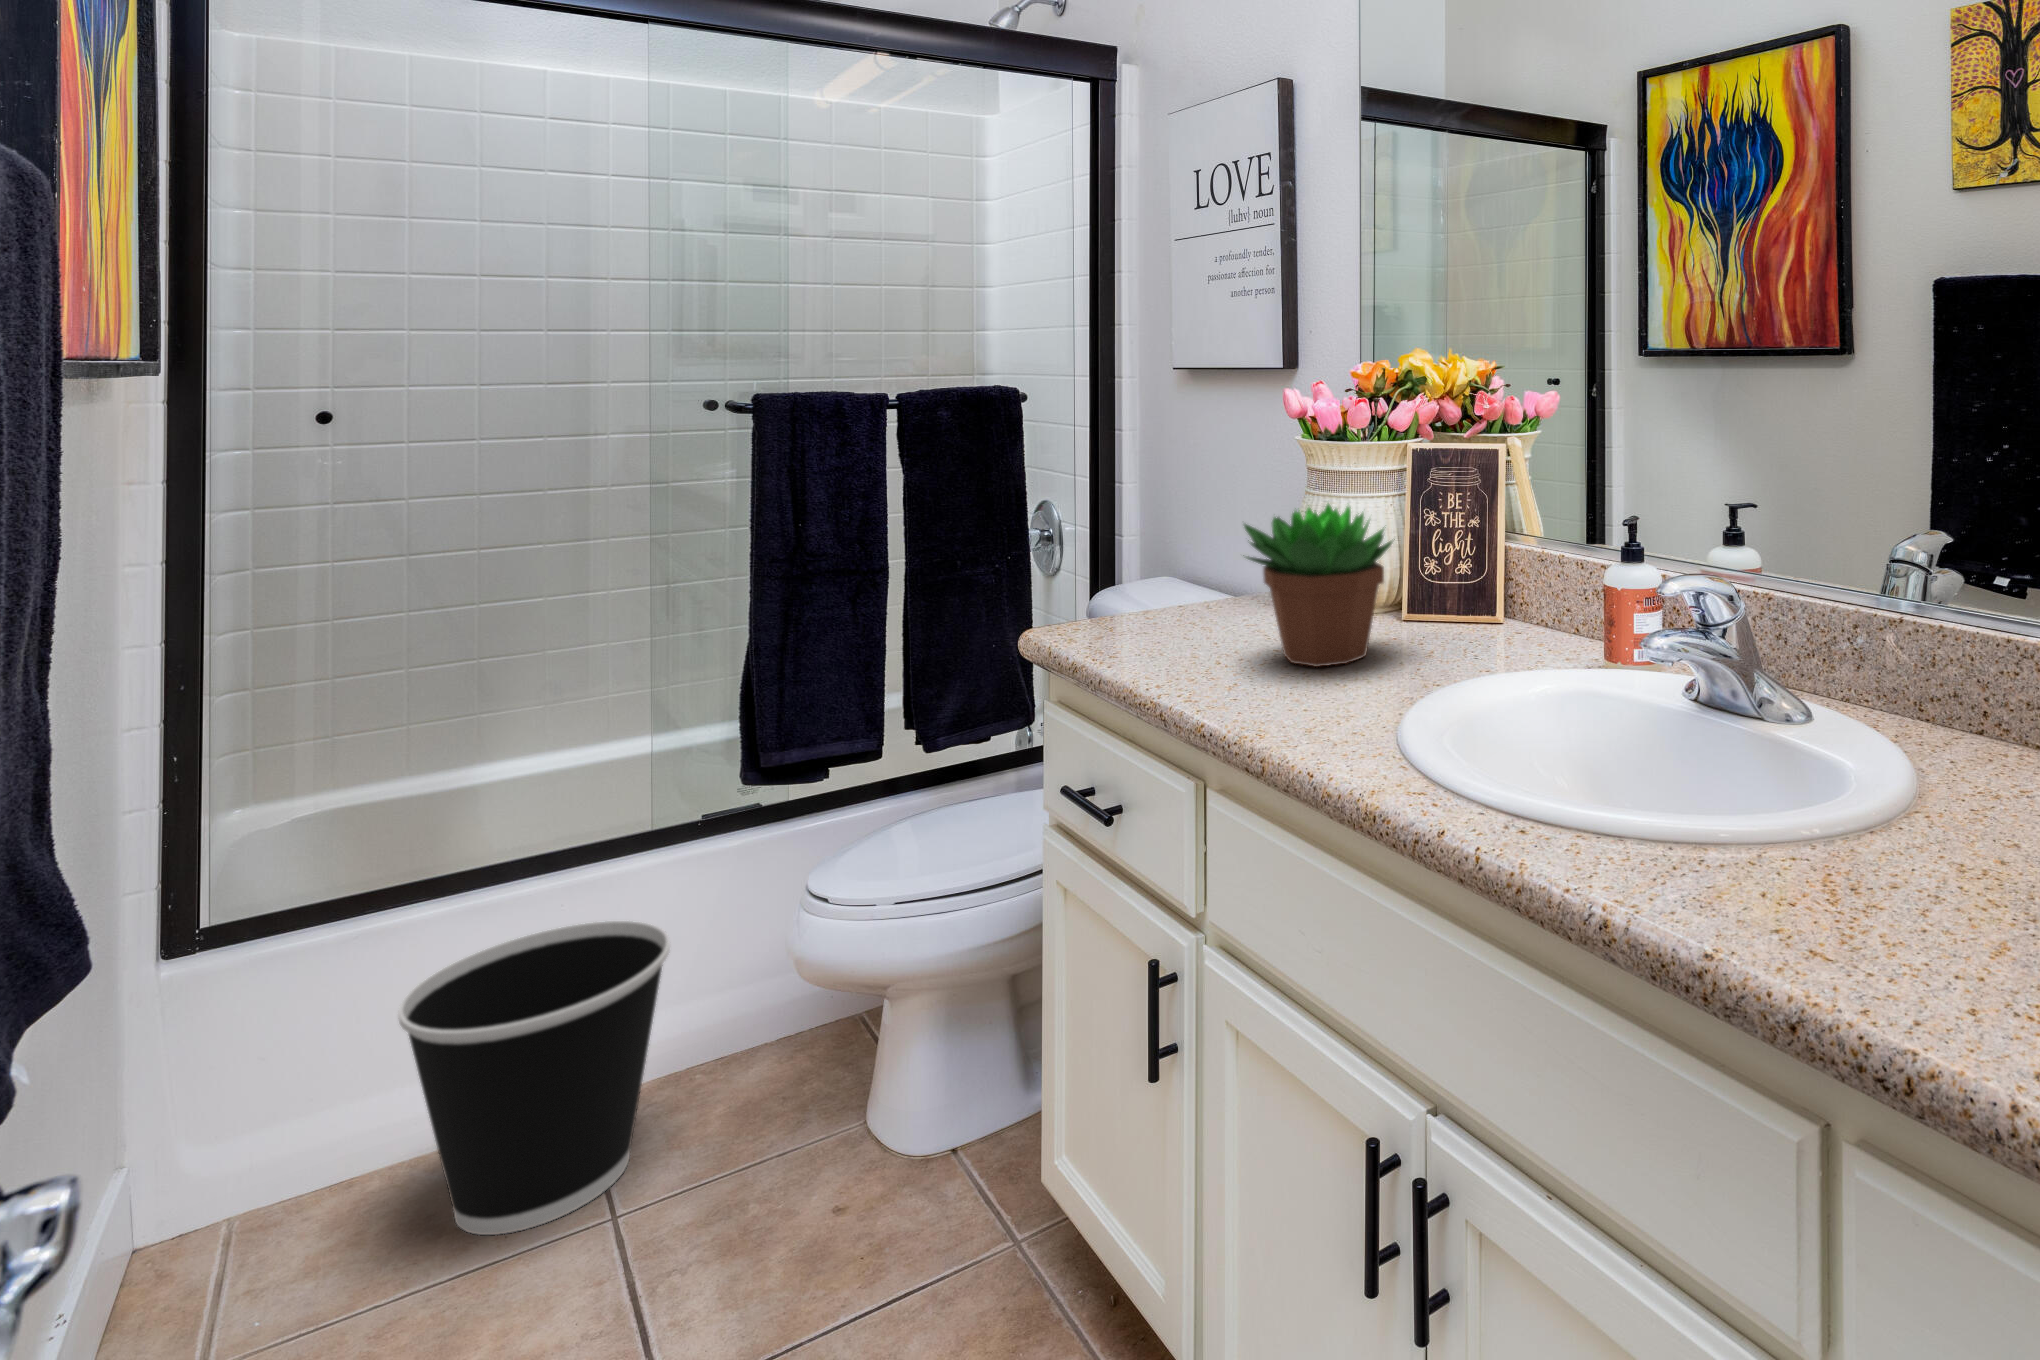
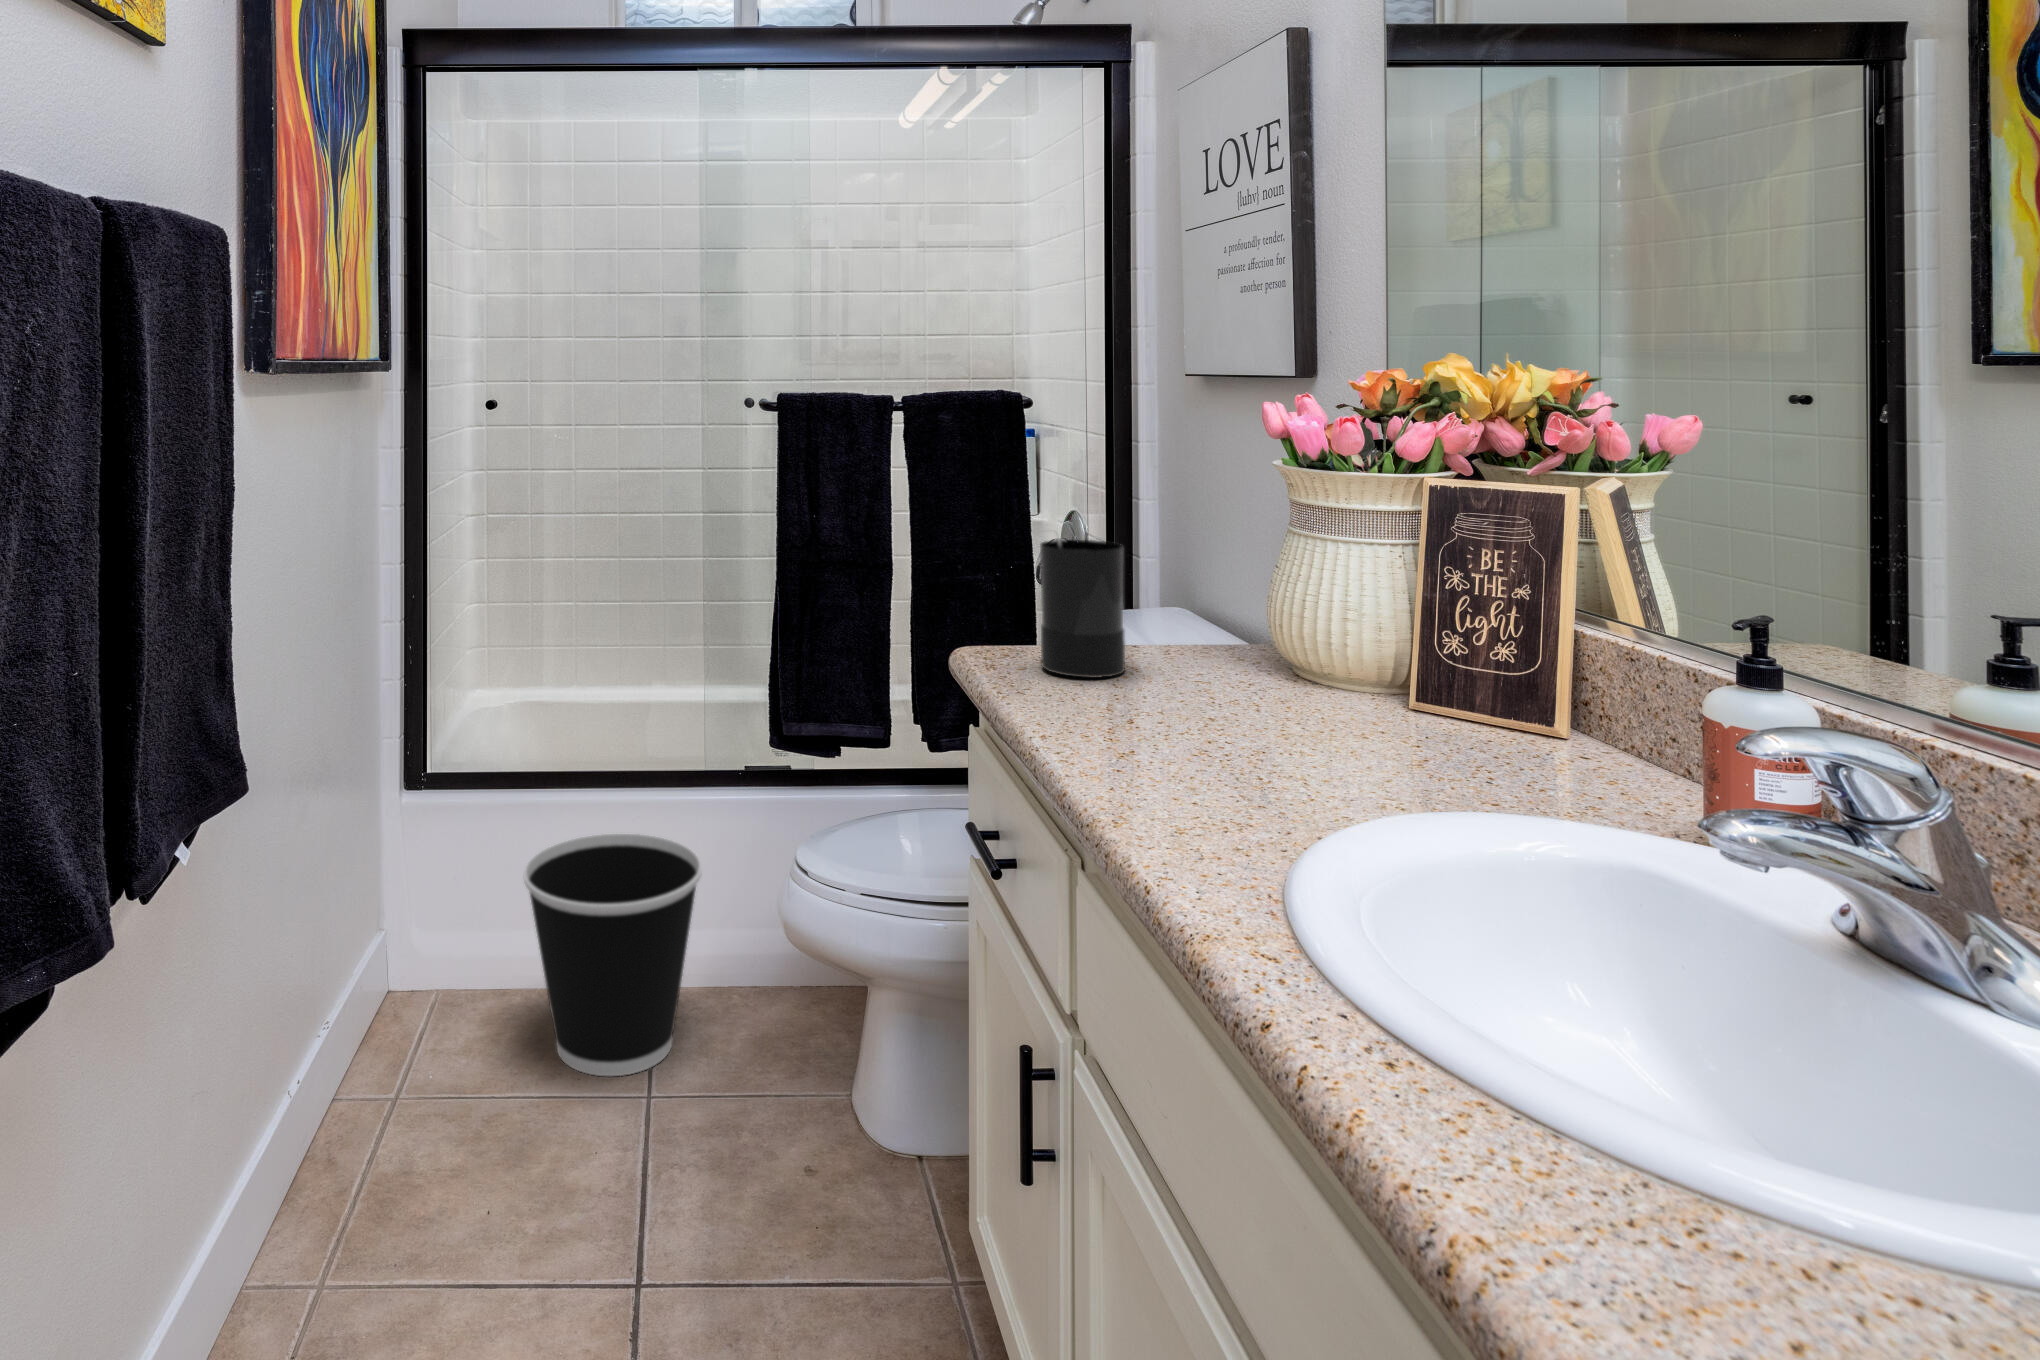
succulent plant: present [1243,504,1395,667] -> none [1156,544,1360,756]
candle: none [1105,510,1188,636] -> present [1040,533,1125,678]

